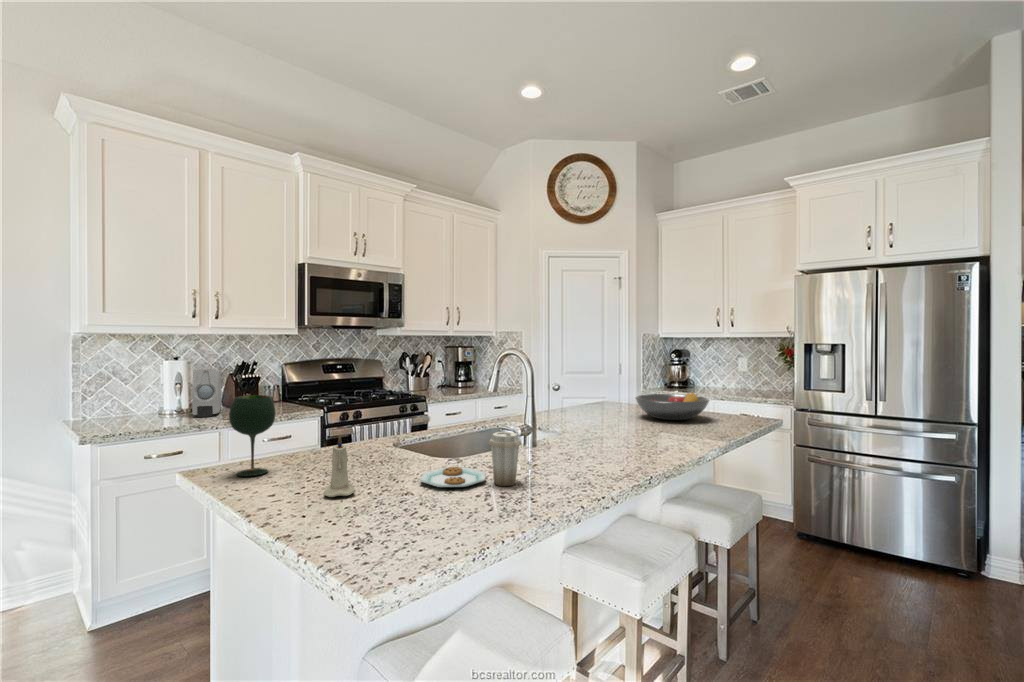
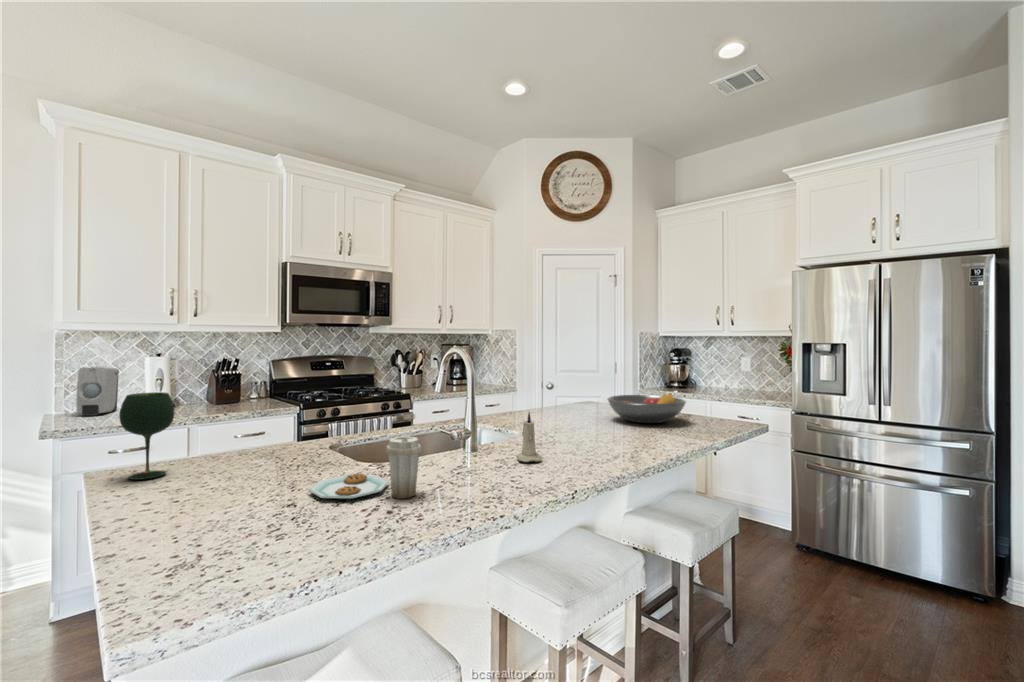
soap dispenser: present [192,369,222,417] -> present [76,367,119,416]
candle: present [323,435,355,497] -> present [517,412,542,462]

